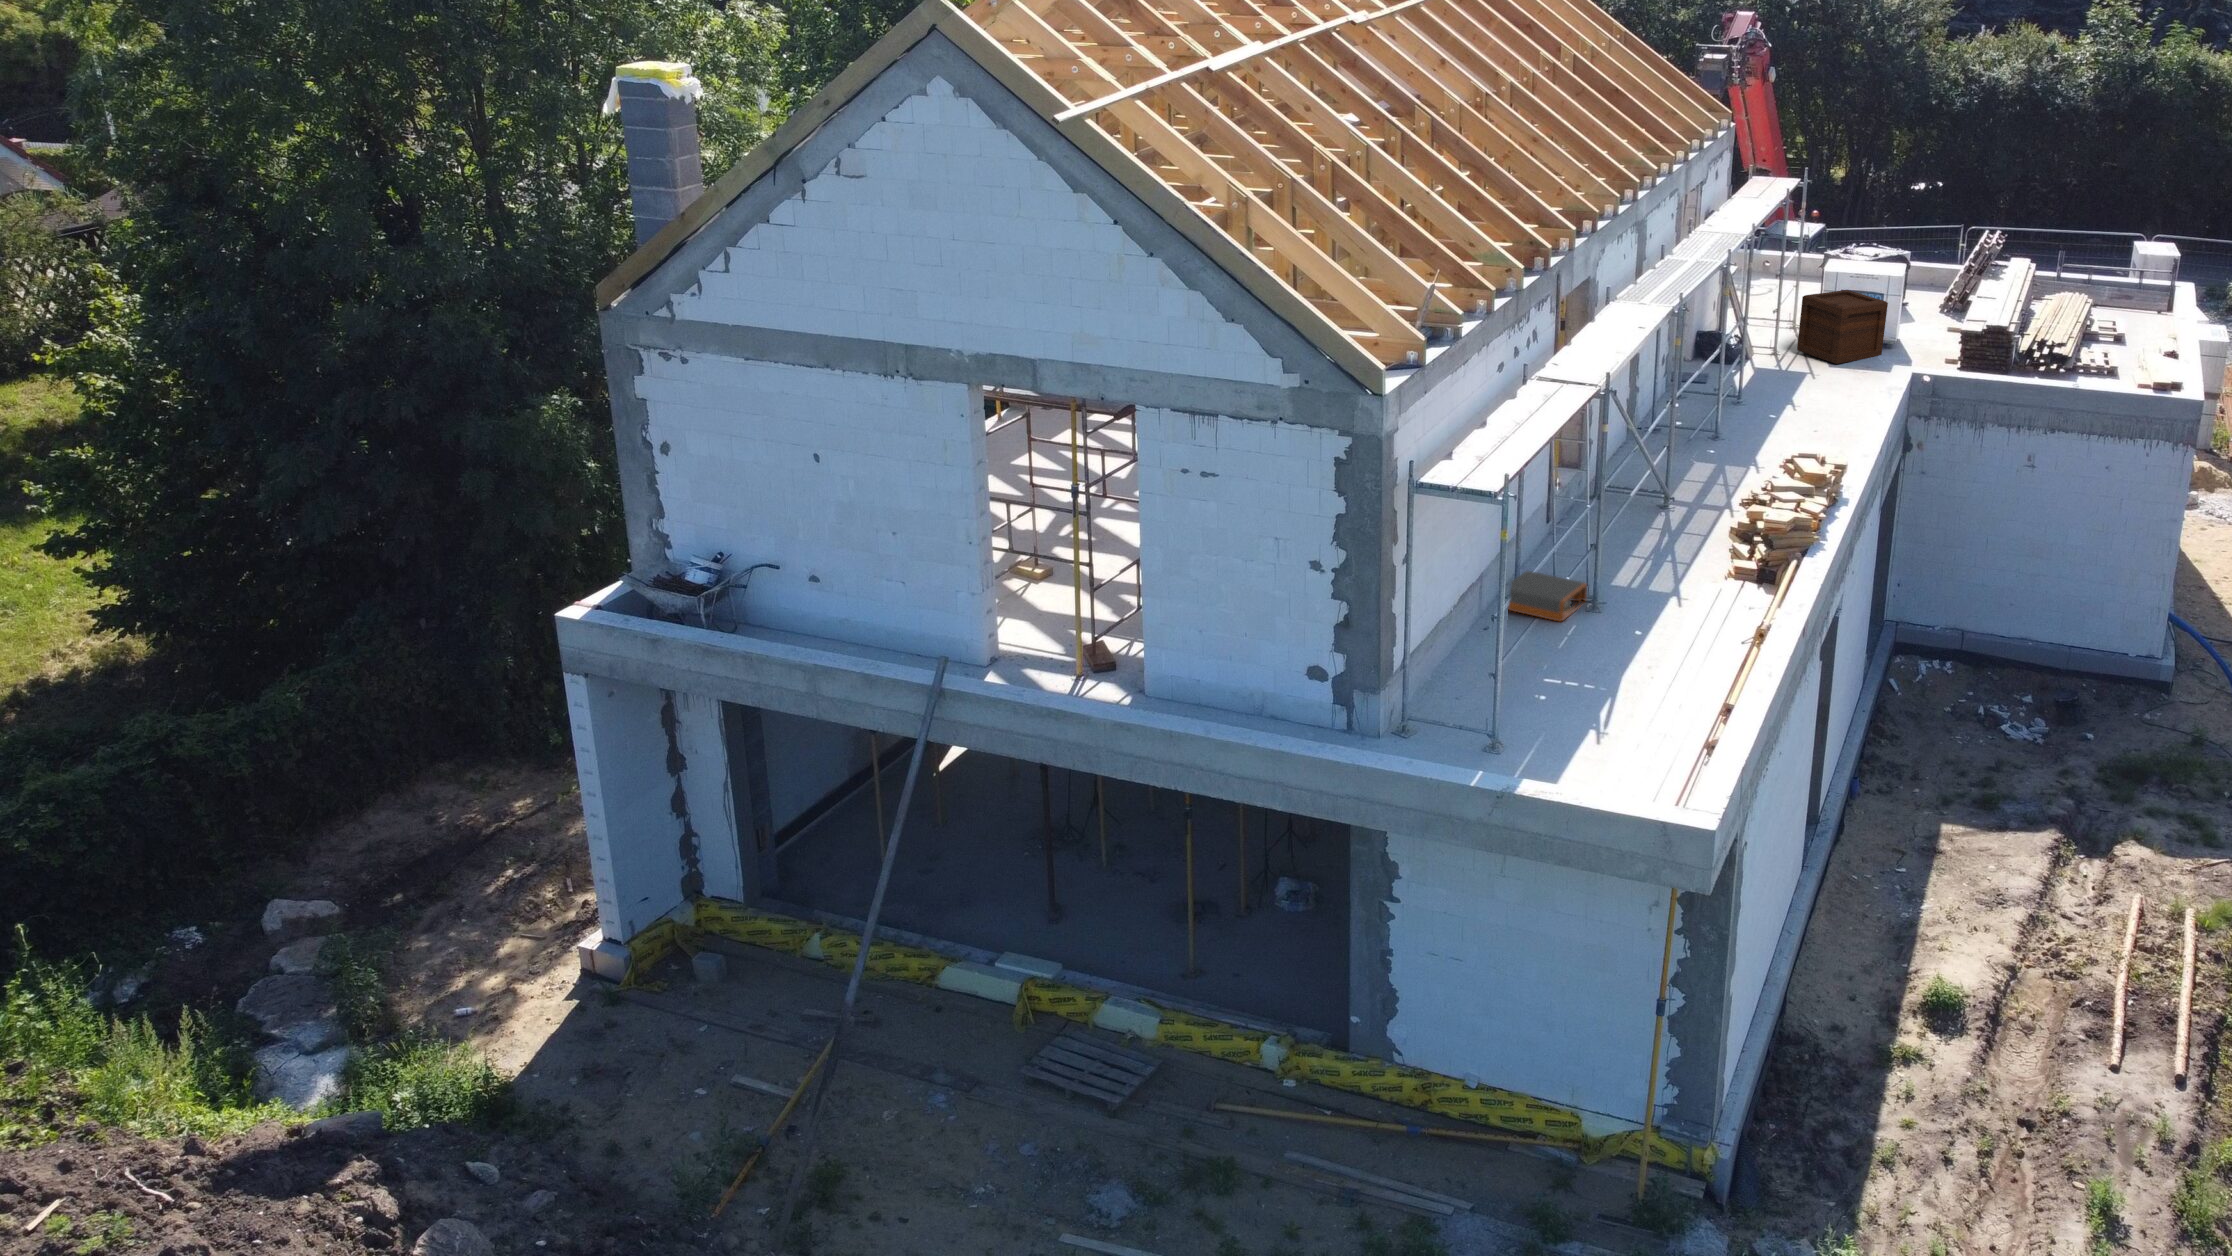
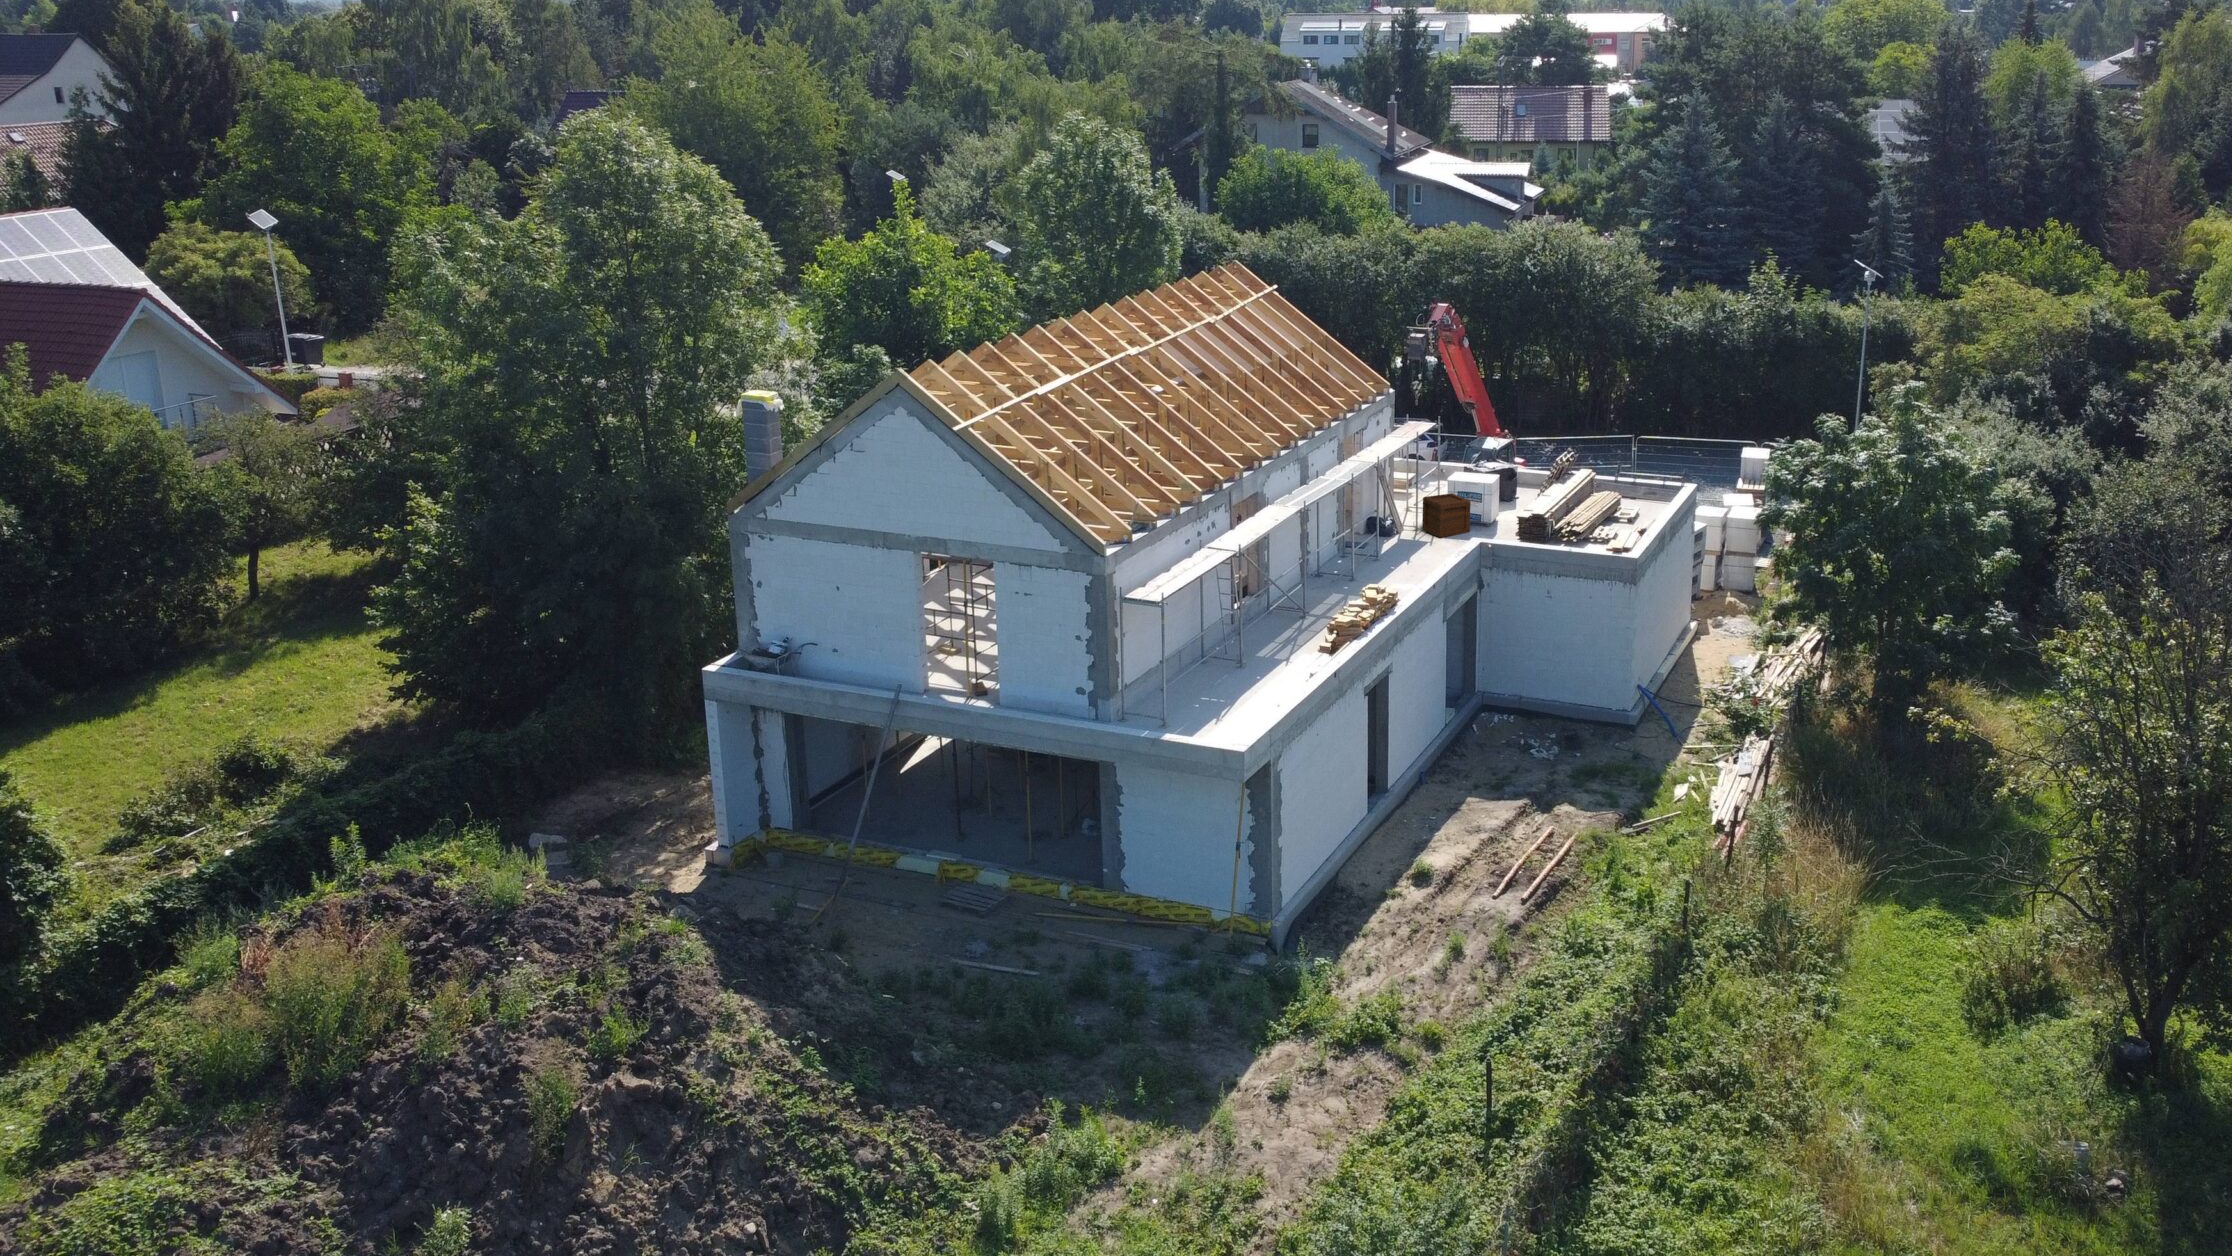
storage box: present [1508,571,1587,622] -> none [1190,648,1236,672]

